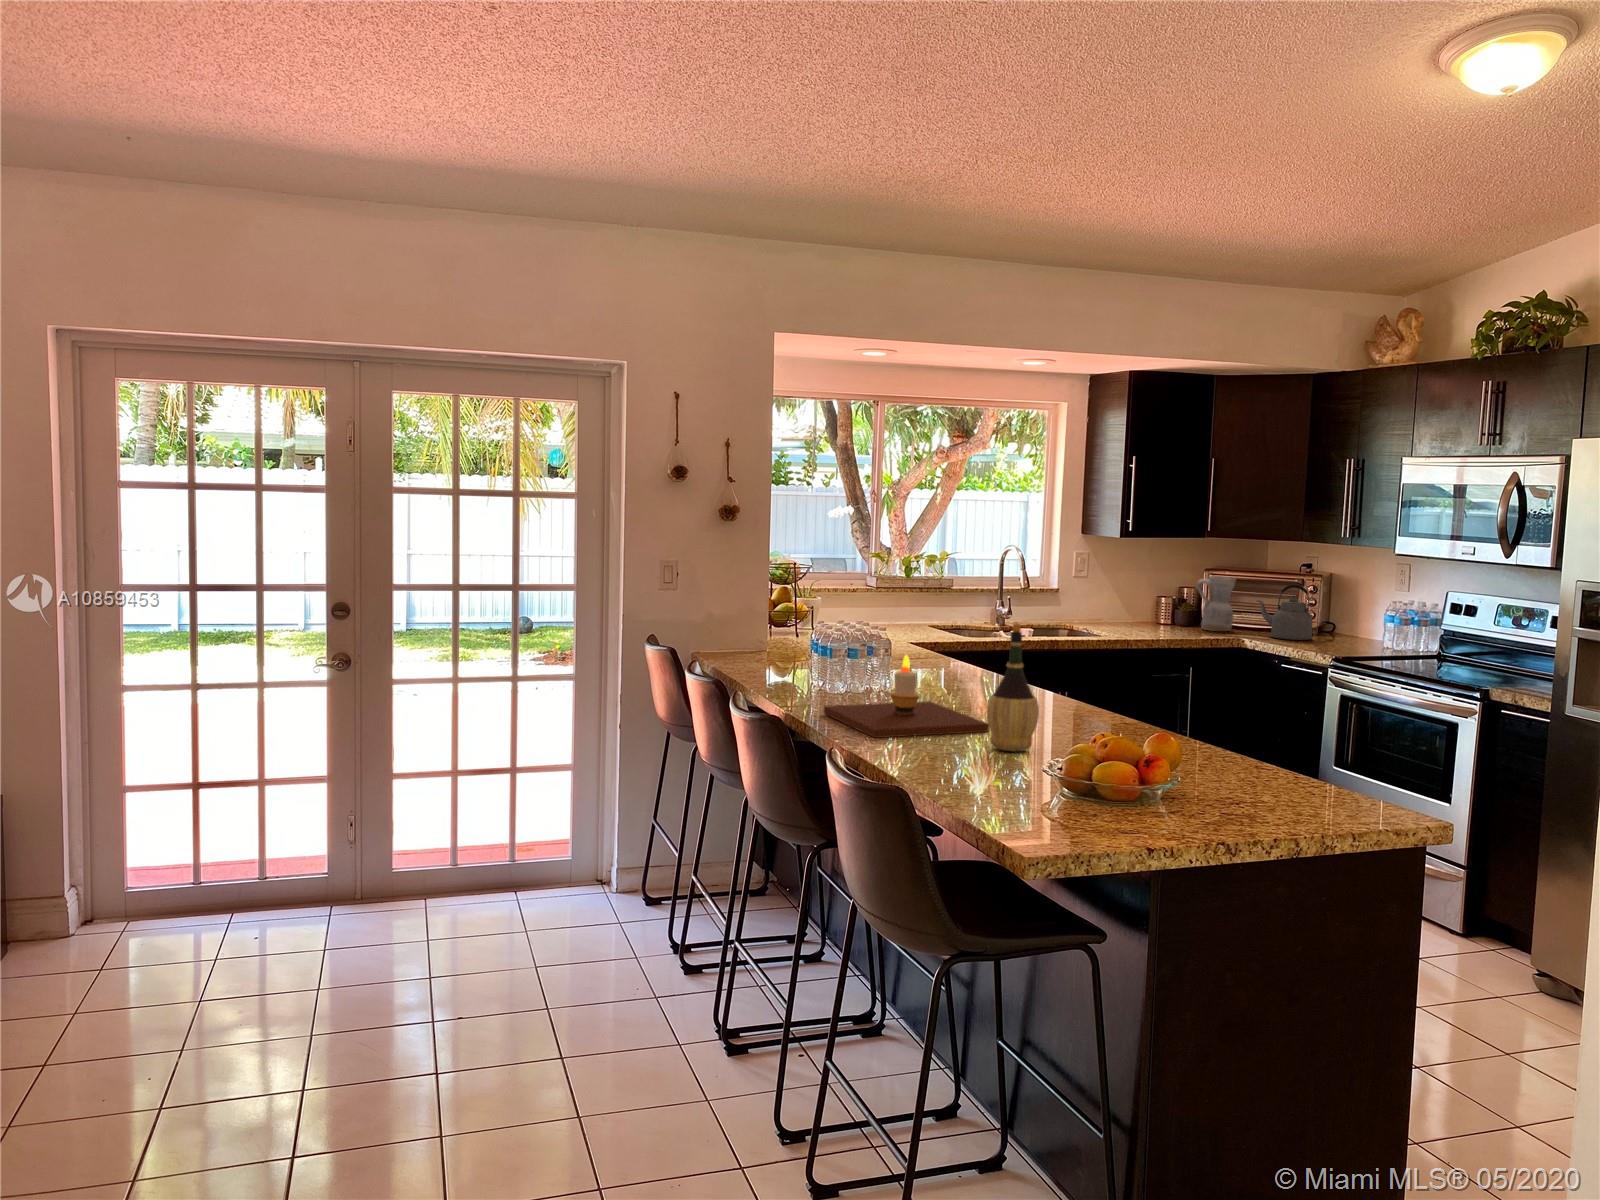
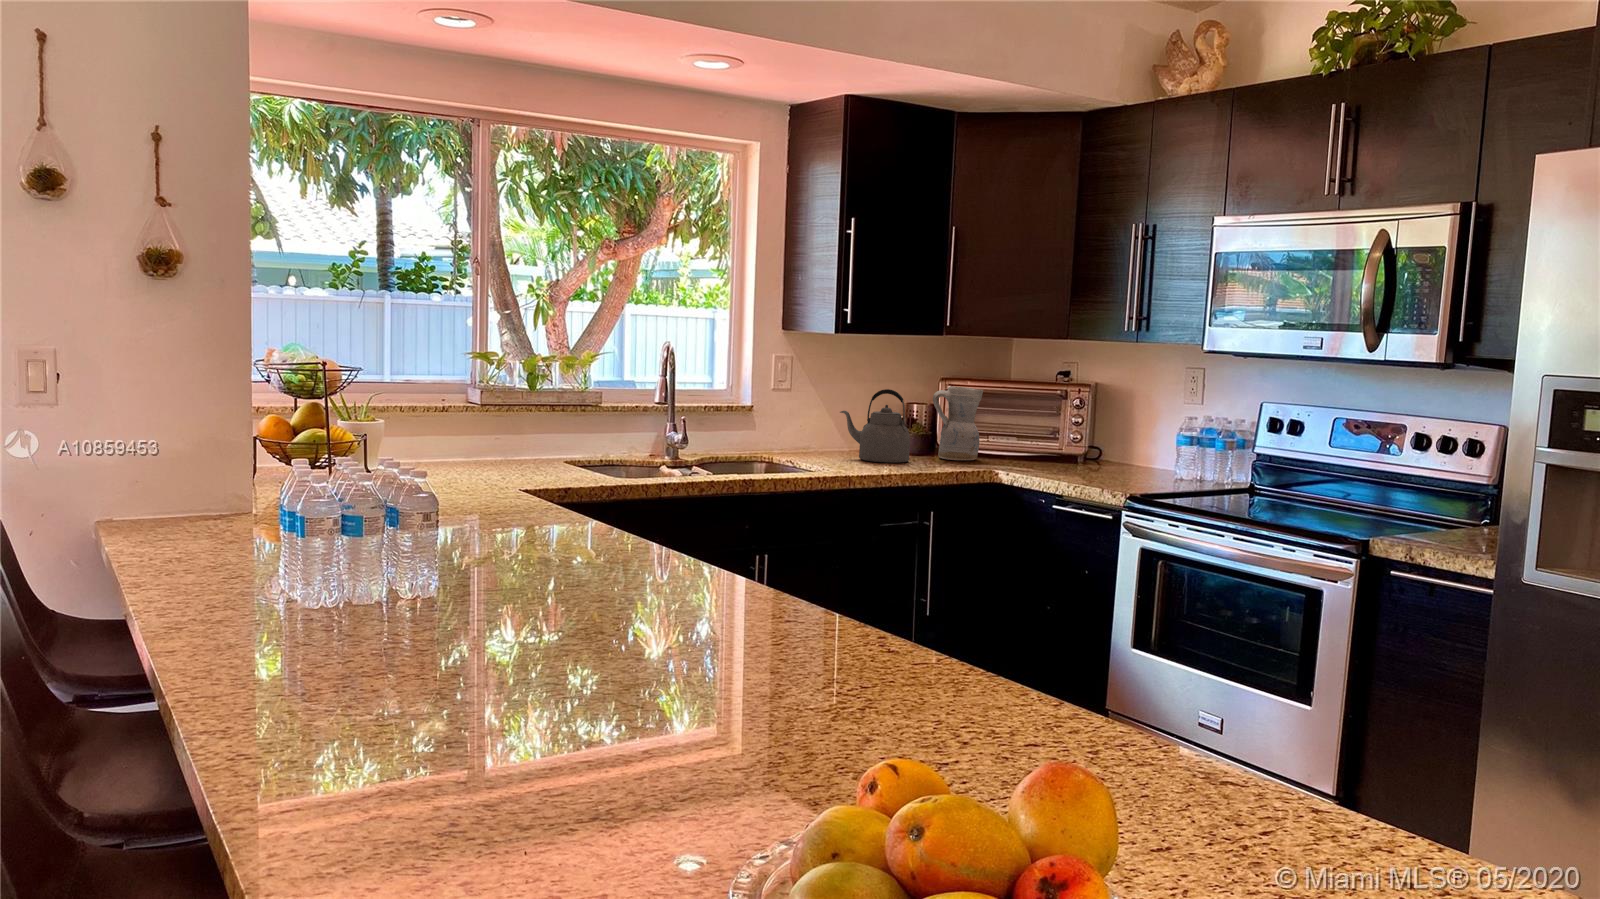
kettle: present [1256,584,1313,640] -> present [840,389,910,463]
wine bottle: present [987,623,1039,751] -> none [586,463,719,797]
candle: present [824,655,989,738] -> none [227,538,606,767]

